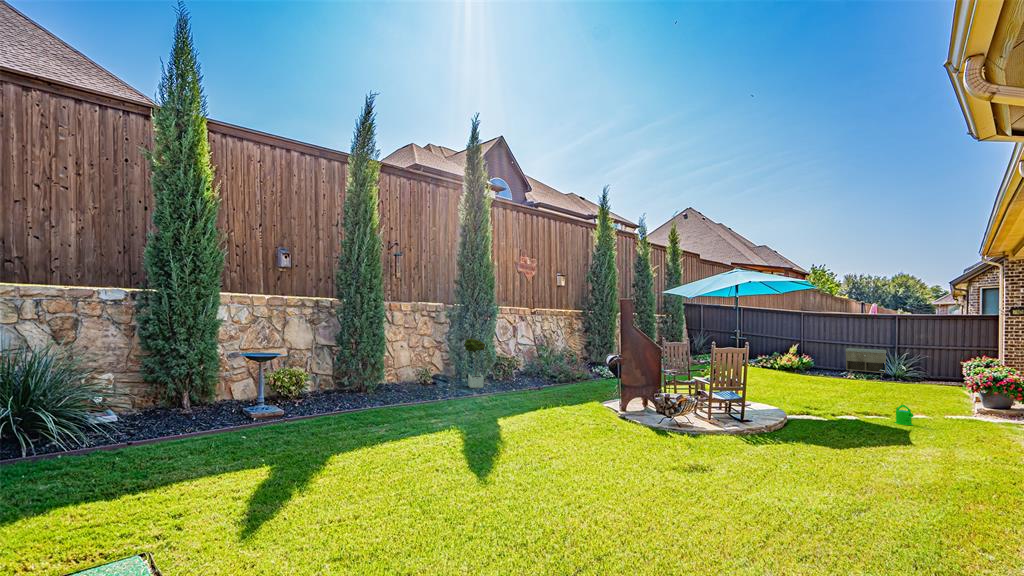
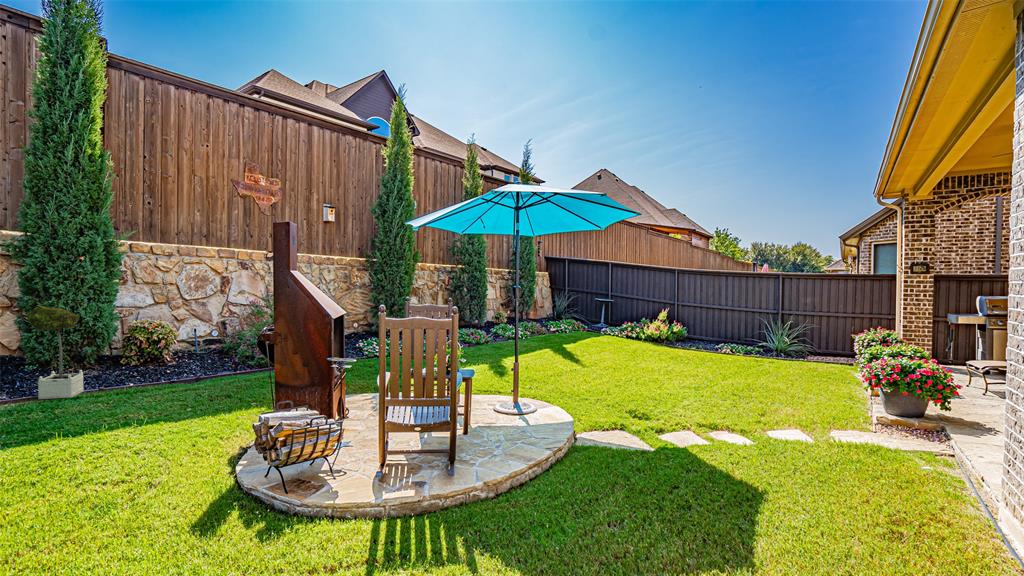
storage bench: present [846,348,887,375] -> none [722,314,769,348]
watering can: present [895,405,914,425] -> none [752,431,783,471]

